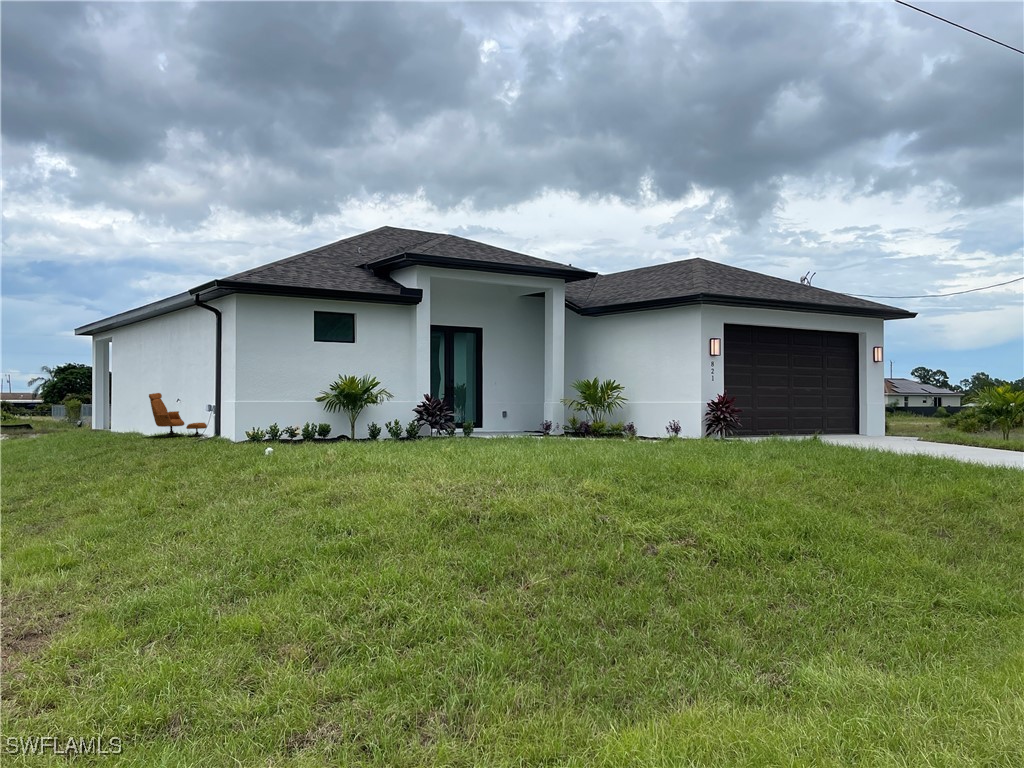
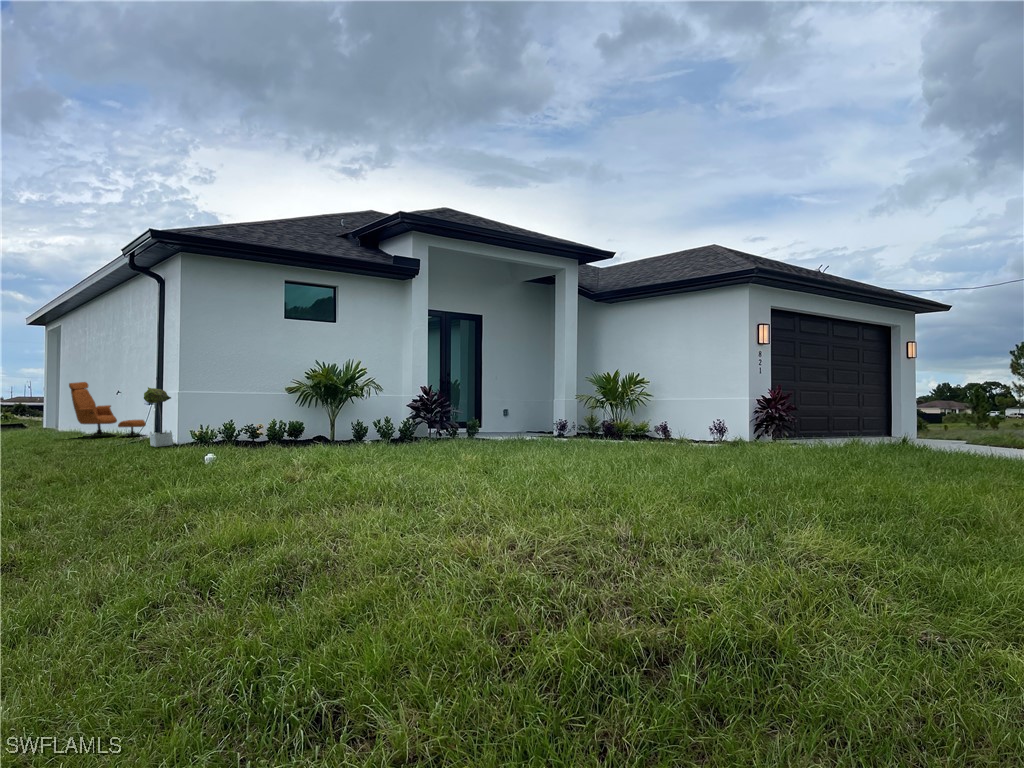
potted tree: none [212,399,233,444] -> present [144,387,173,447]

